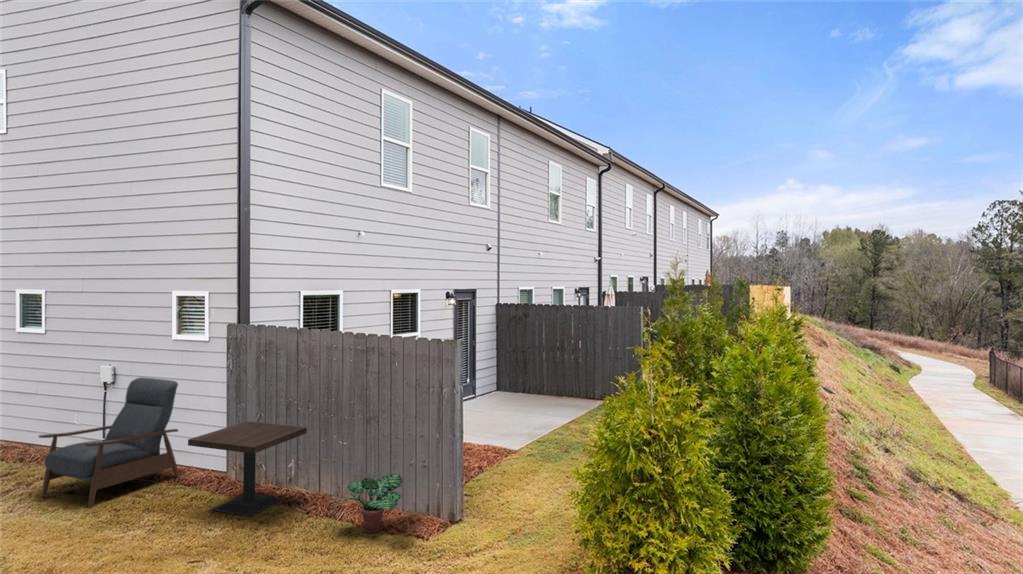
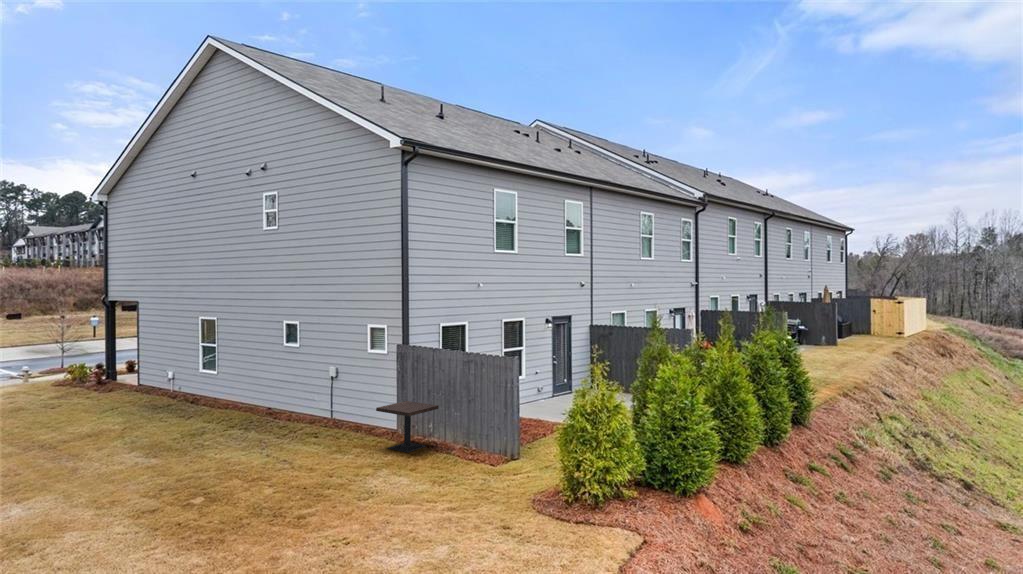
chair: present [39,378,179,508] -> none [304,374,372,443]
potted plant: present [329,473,402,533] -> none [443,432,488,464]

